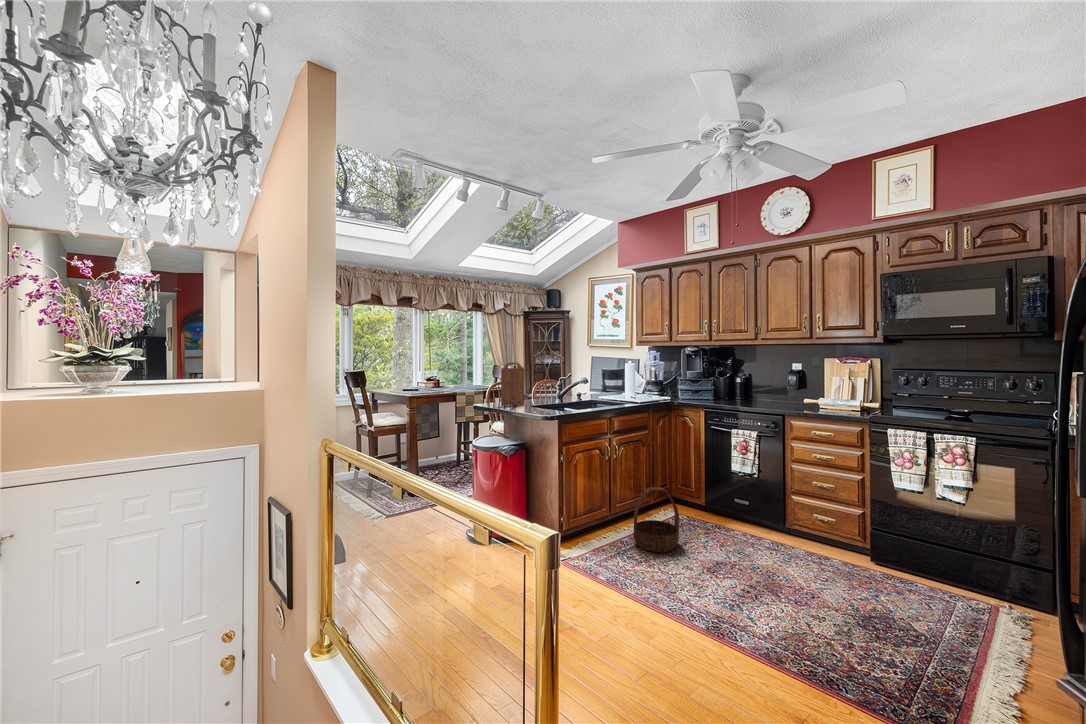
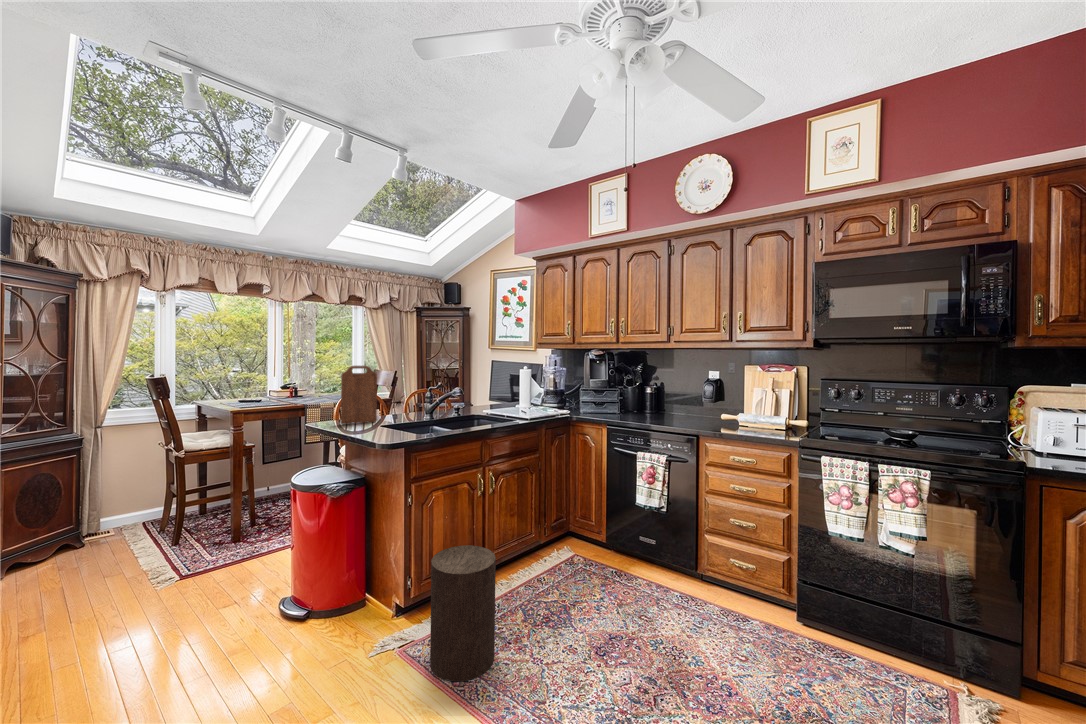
basket: present [634,487,679,552] -> none [507,533,566,624]
stool: none [587,491,632,579] -> present [430,545,496,681]

